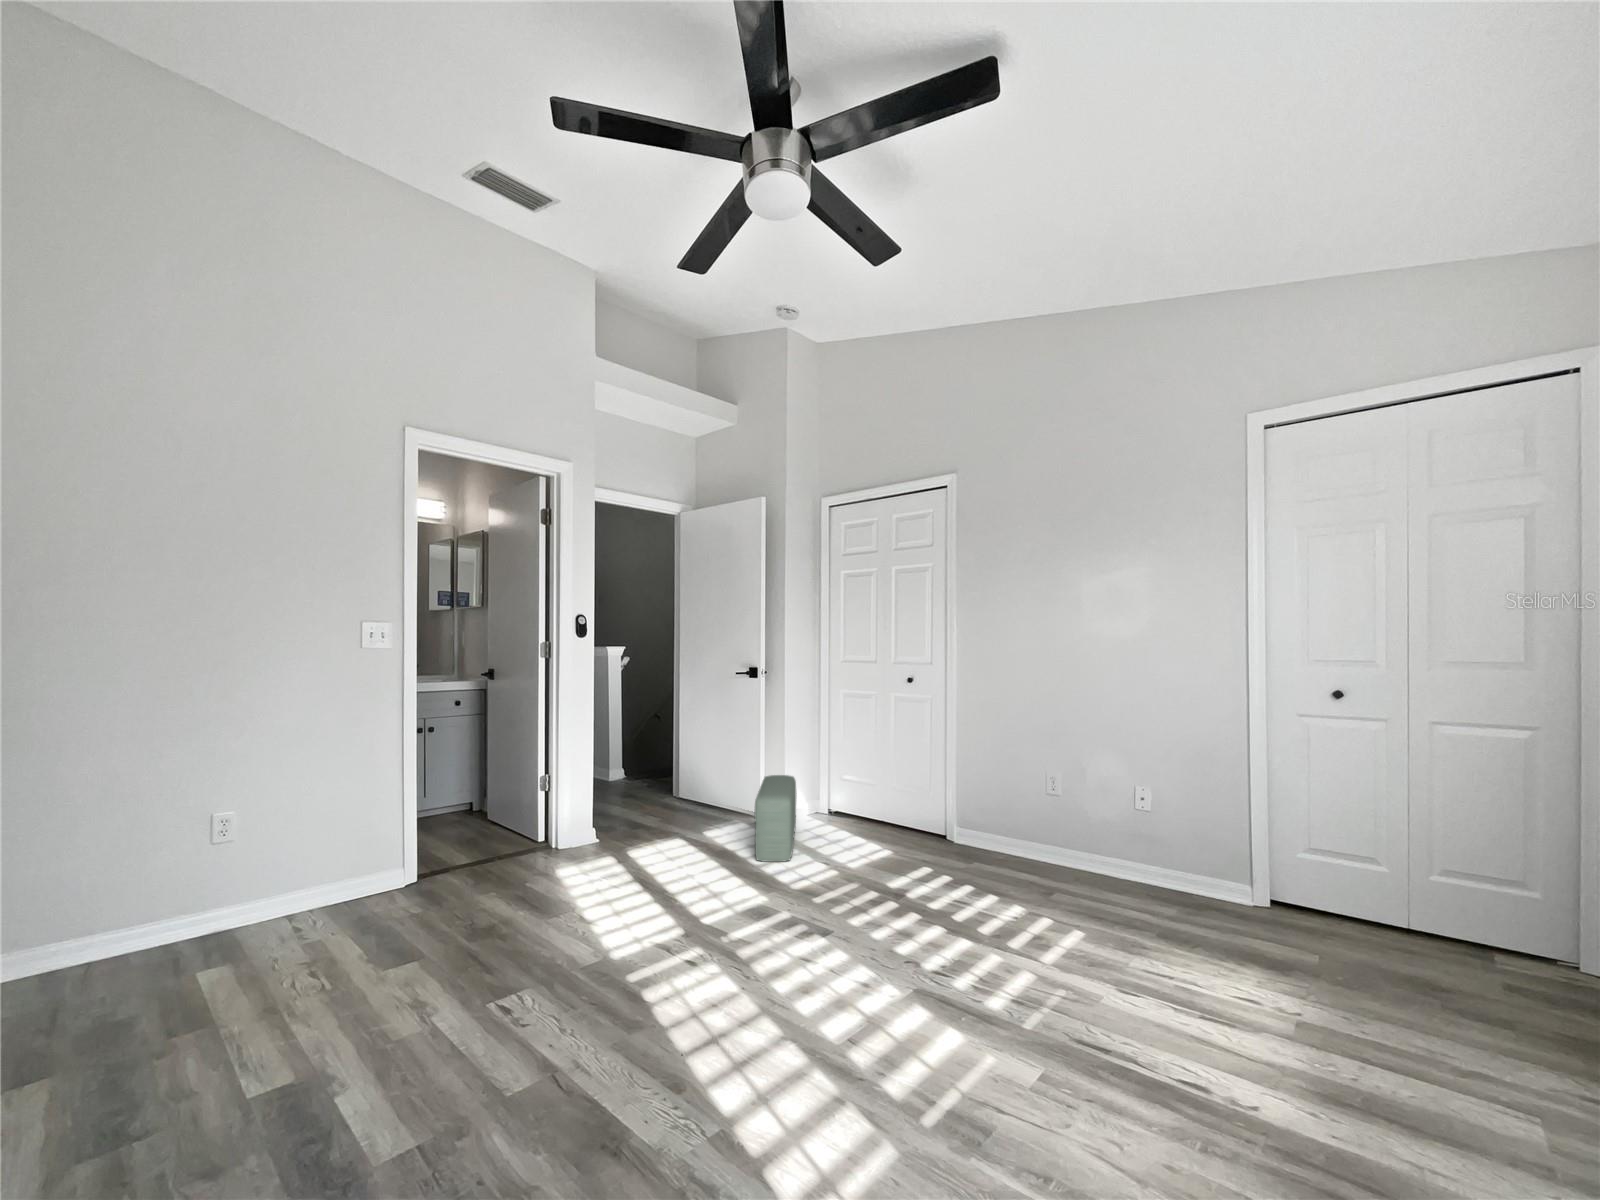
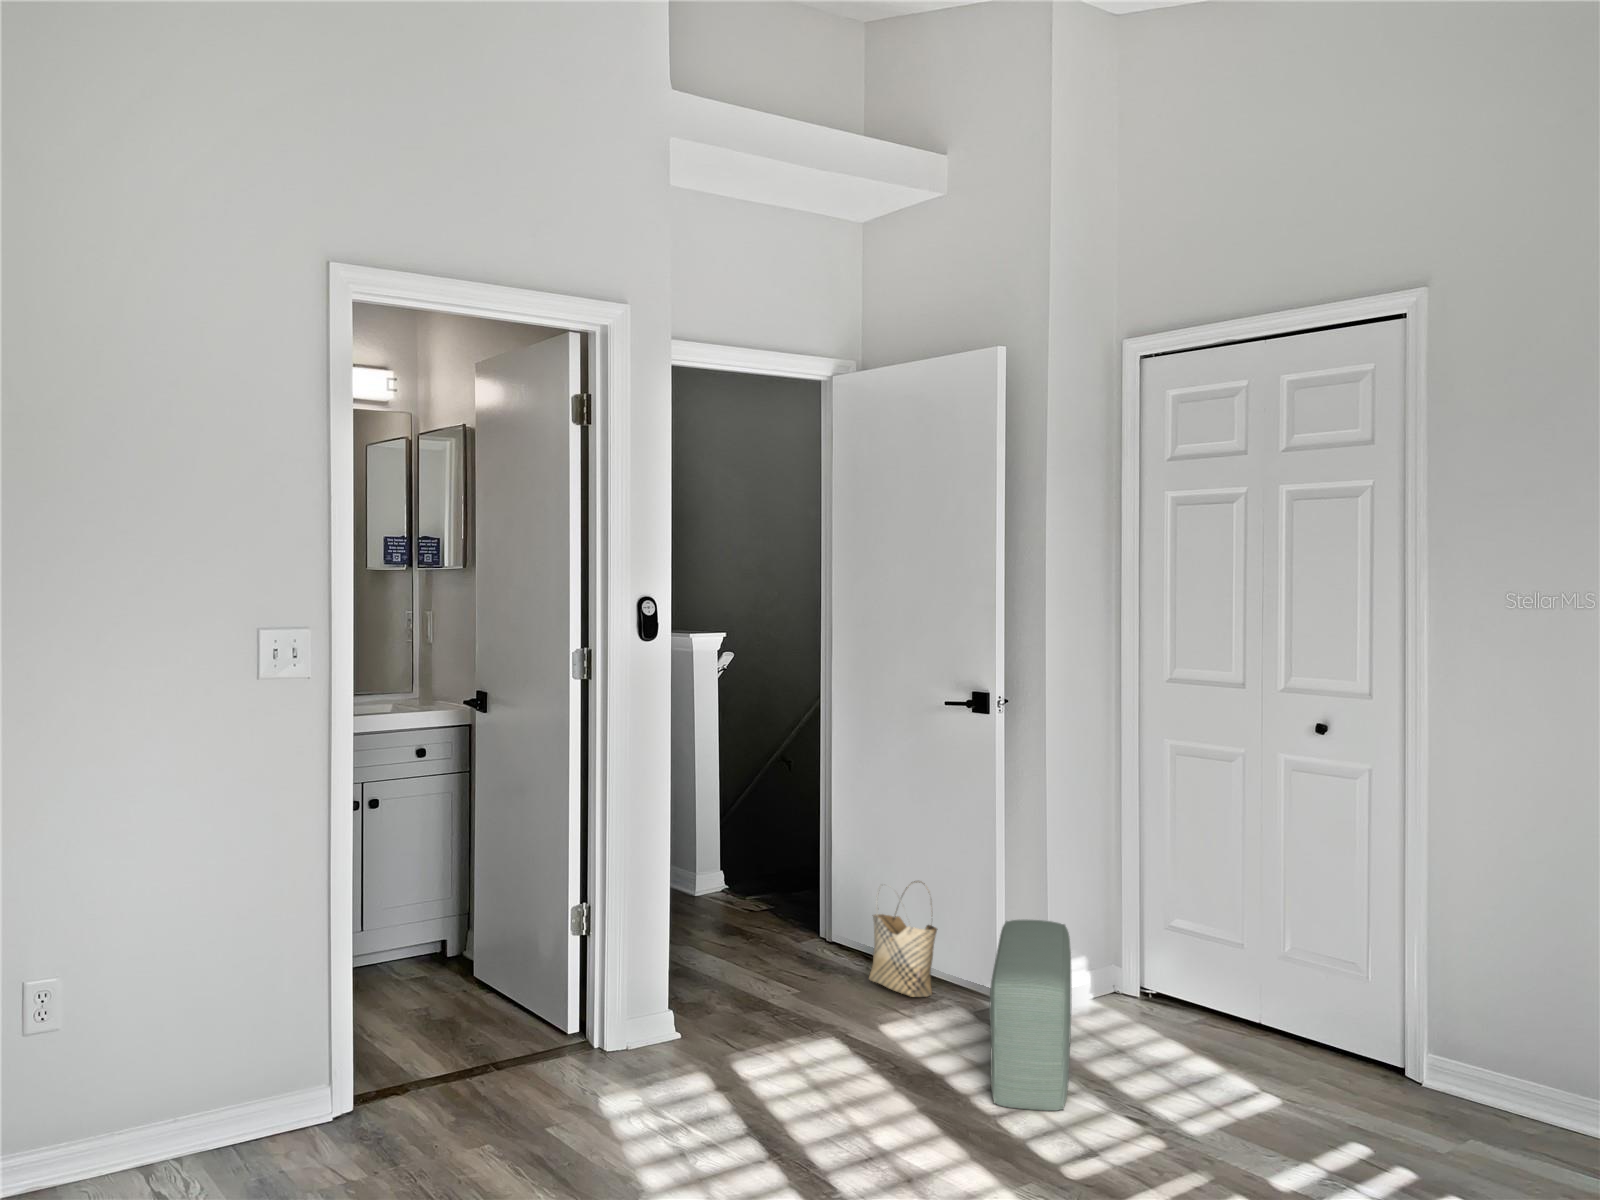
woven basket: none [698,762,732,820] -> present [869,881,938,997]

